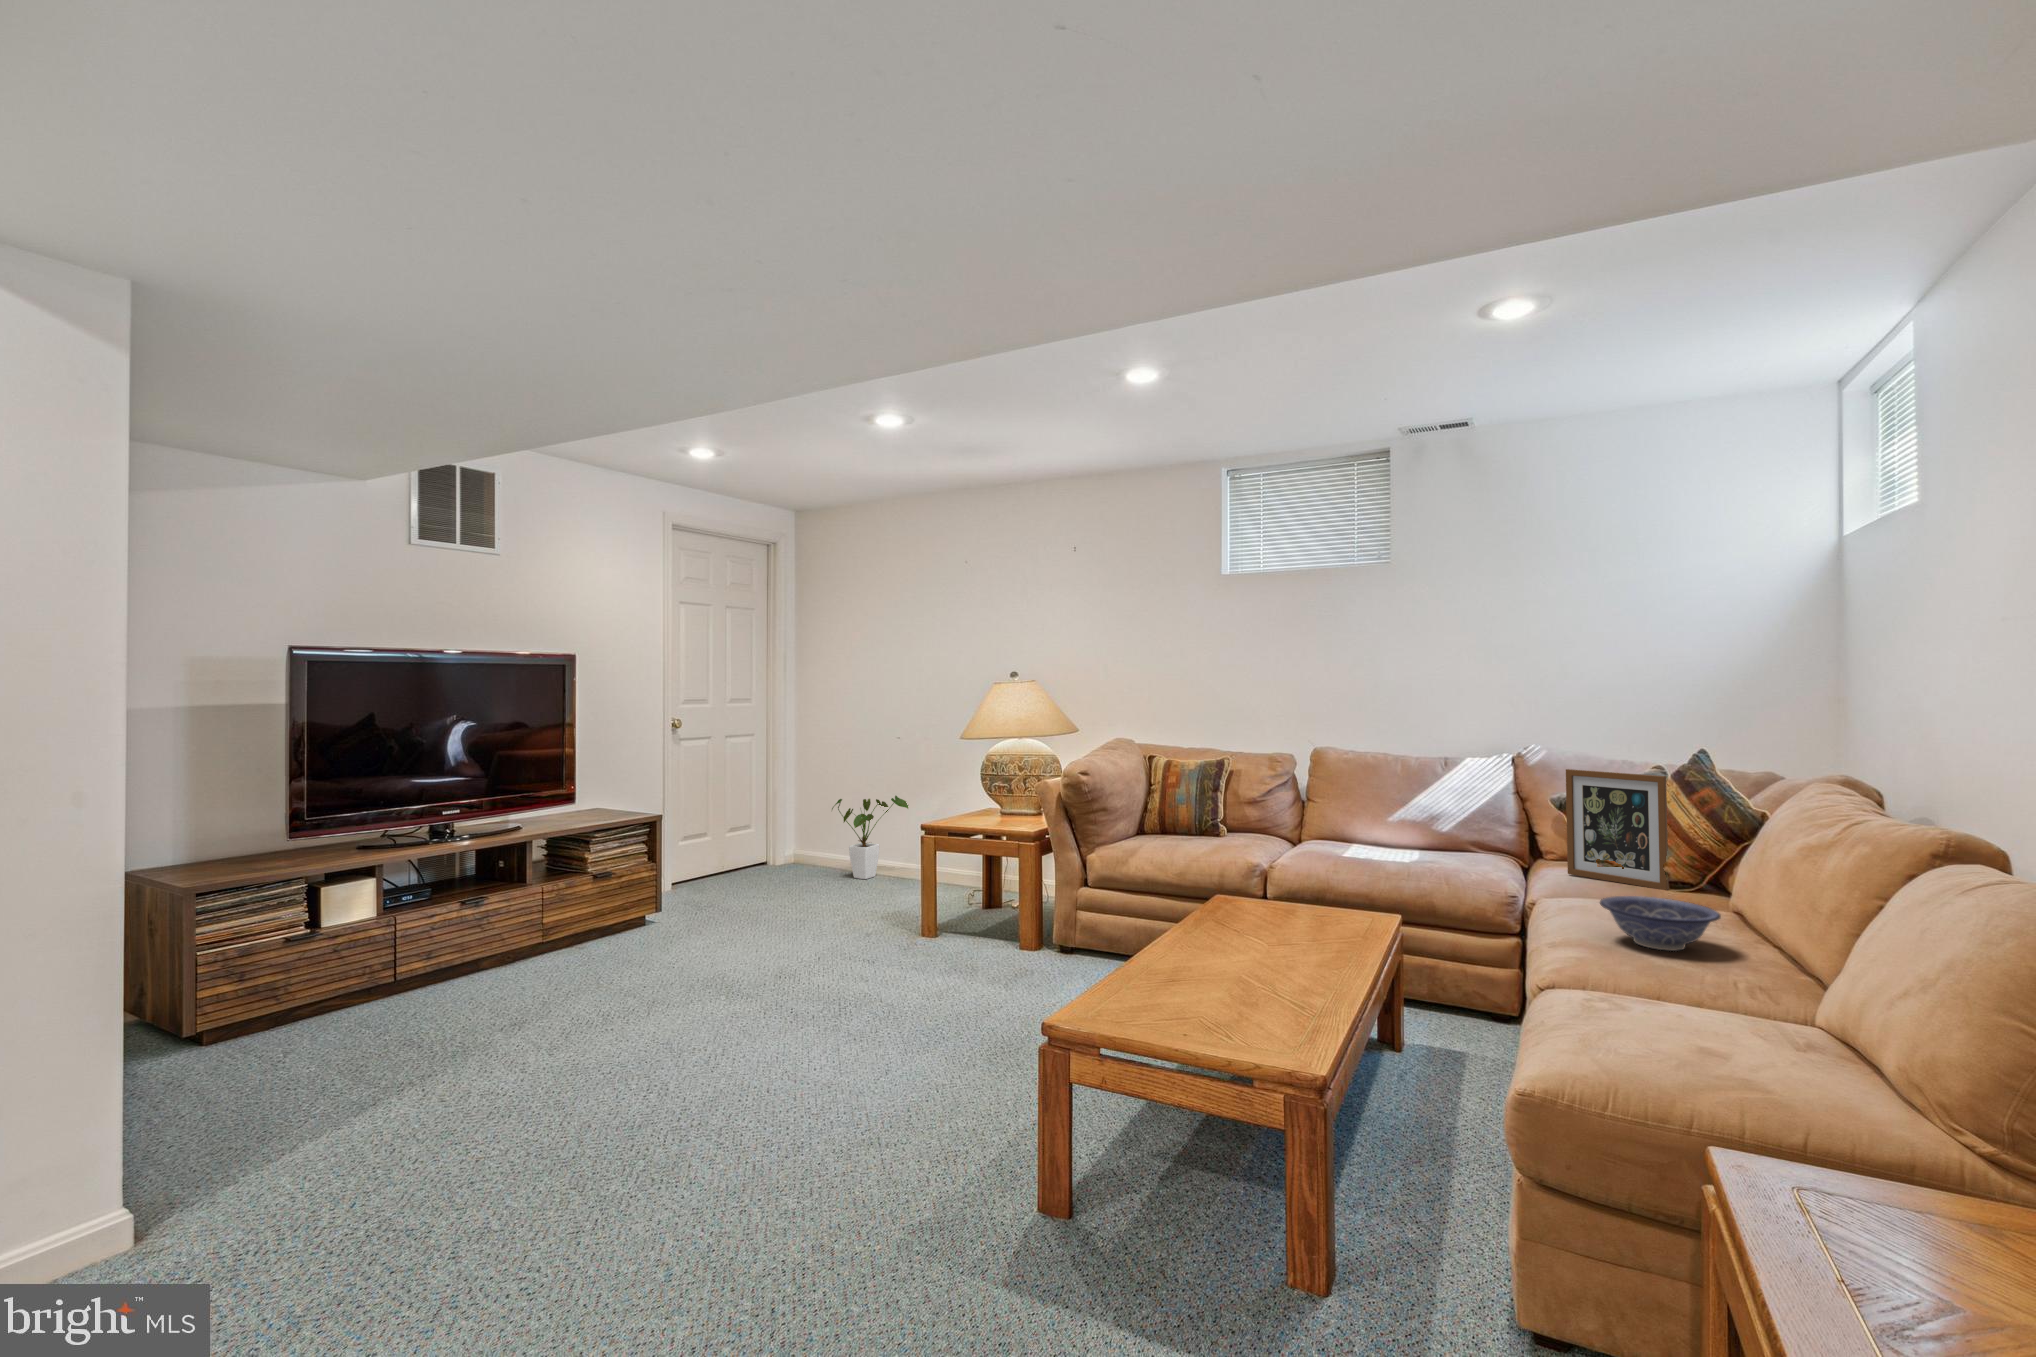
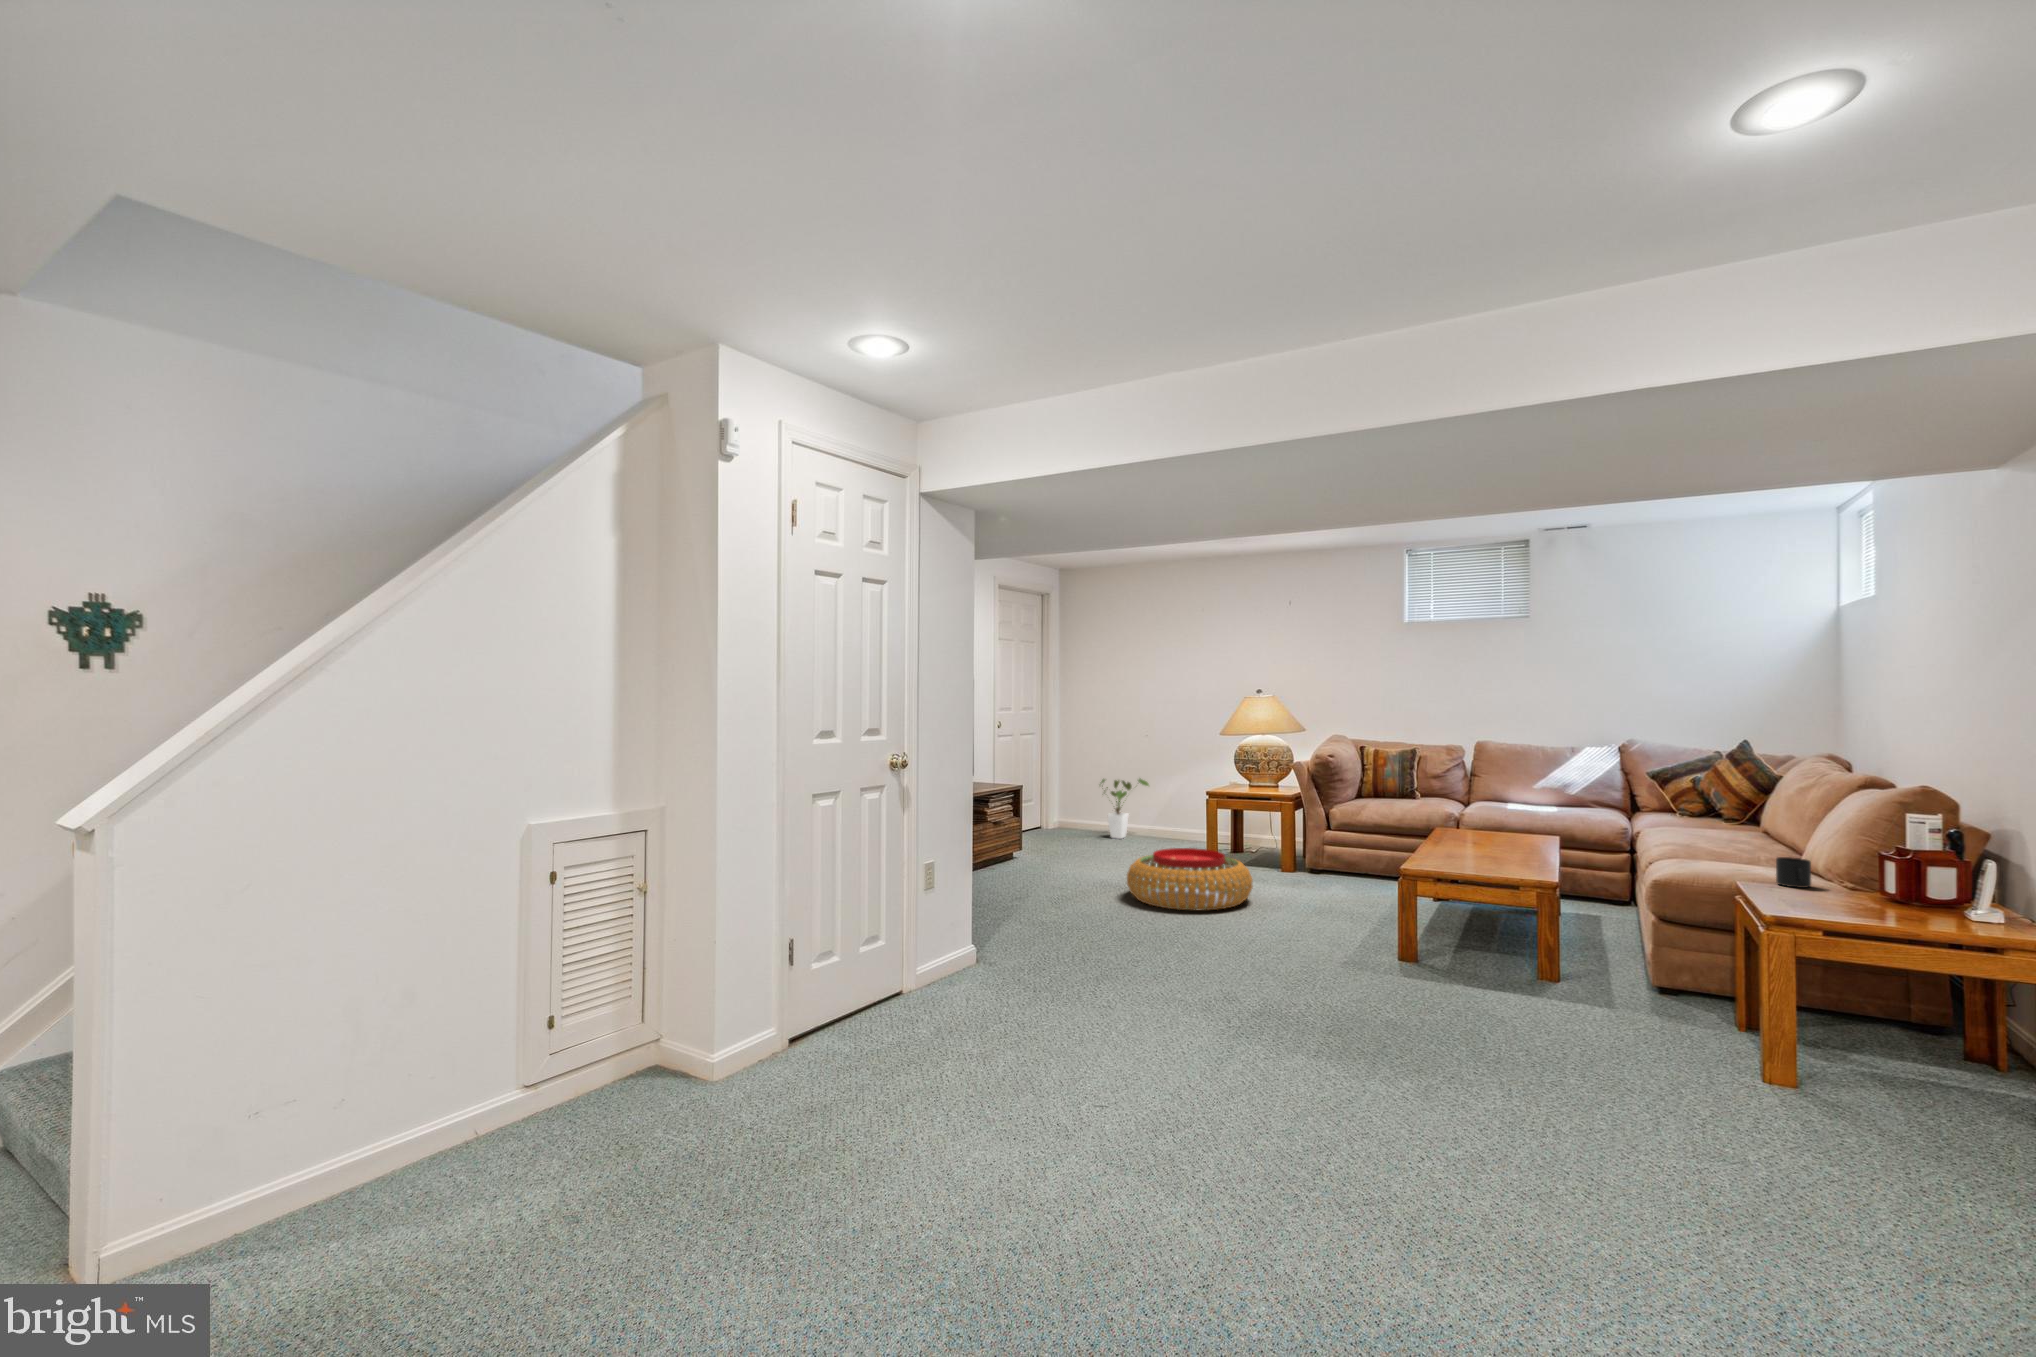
picture frame: present [1566,769,1669,890] -> none [1659,752,1724,824]
decorative bowl: present [1600,896,1721,951] -> none [1689,816,1754,841]
pouf: none [688,927,897,1051] -> present [1127,848,1253,910]
mug: none [1794,1130,1906,1251] -> present [1776,857,1811,888]

